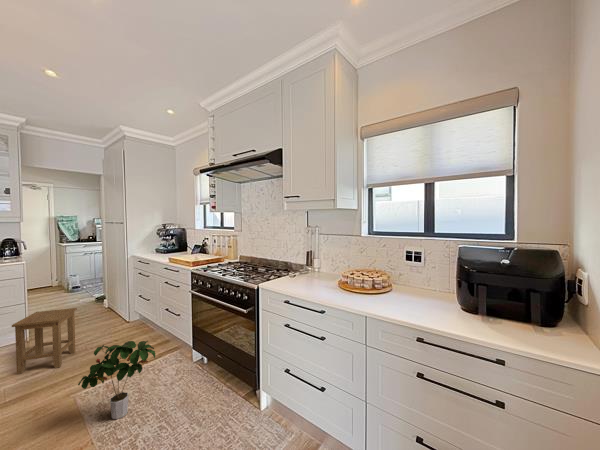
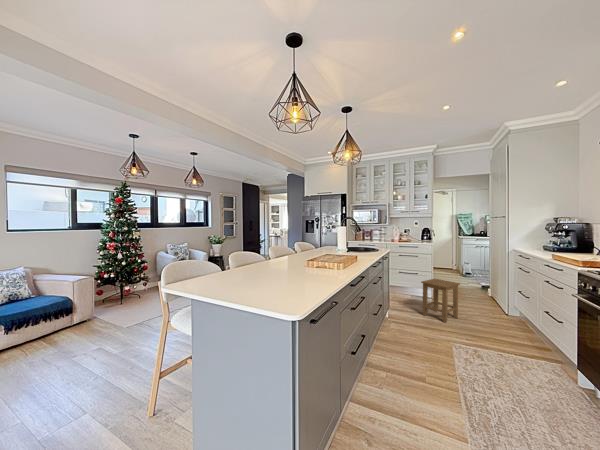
potted plant: present [78,341,155,419] -> none [450,311,517,380]

